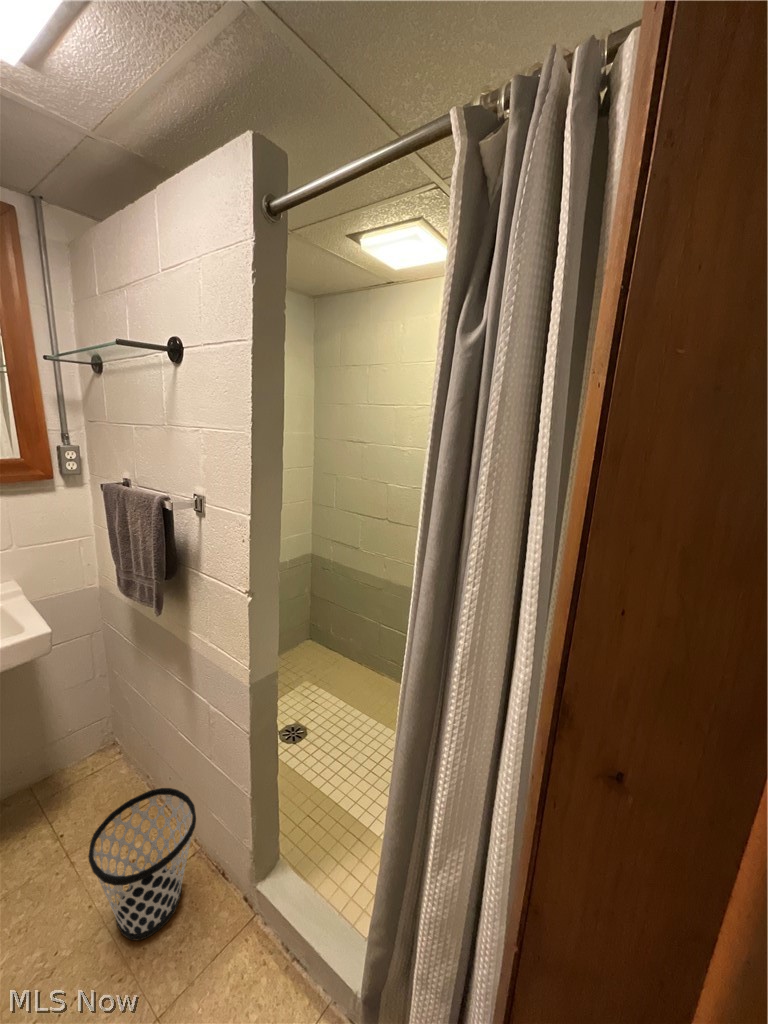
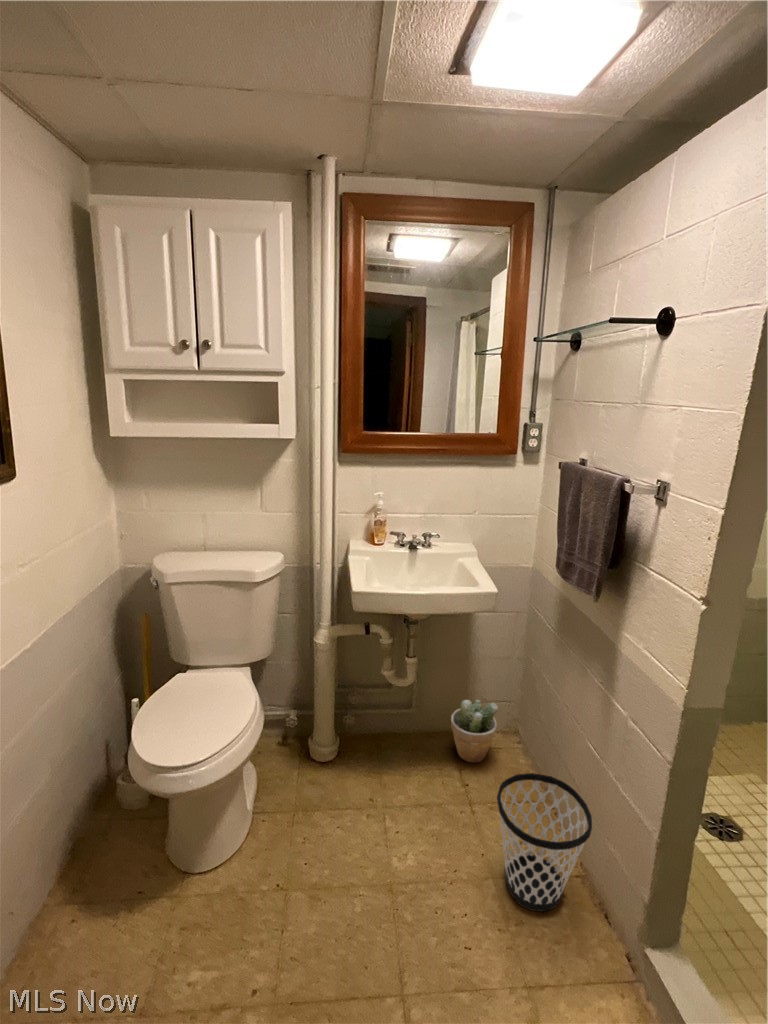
potted plant: none [23,743,87,821] -> present [451,700,498,762]

